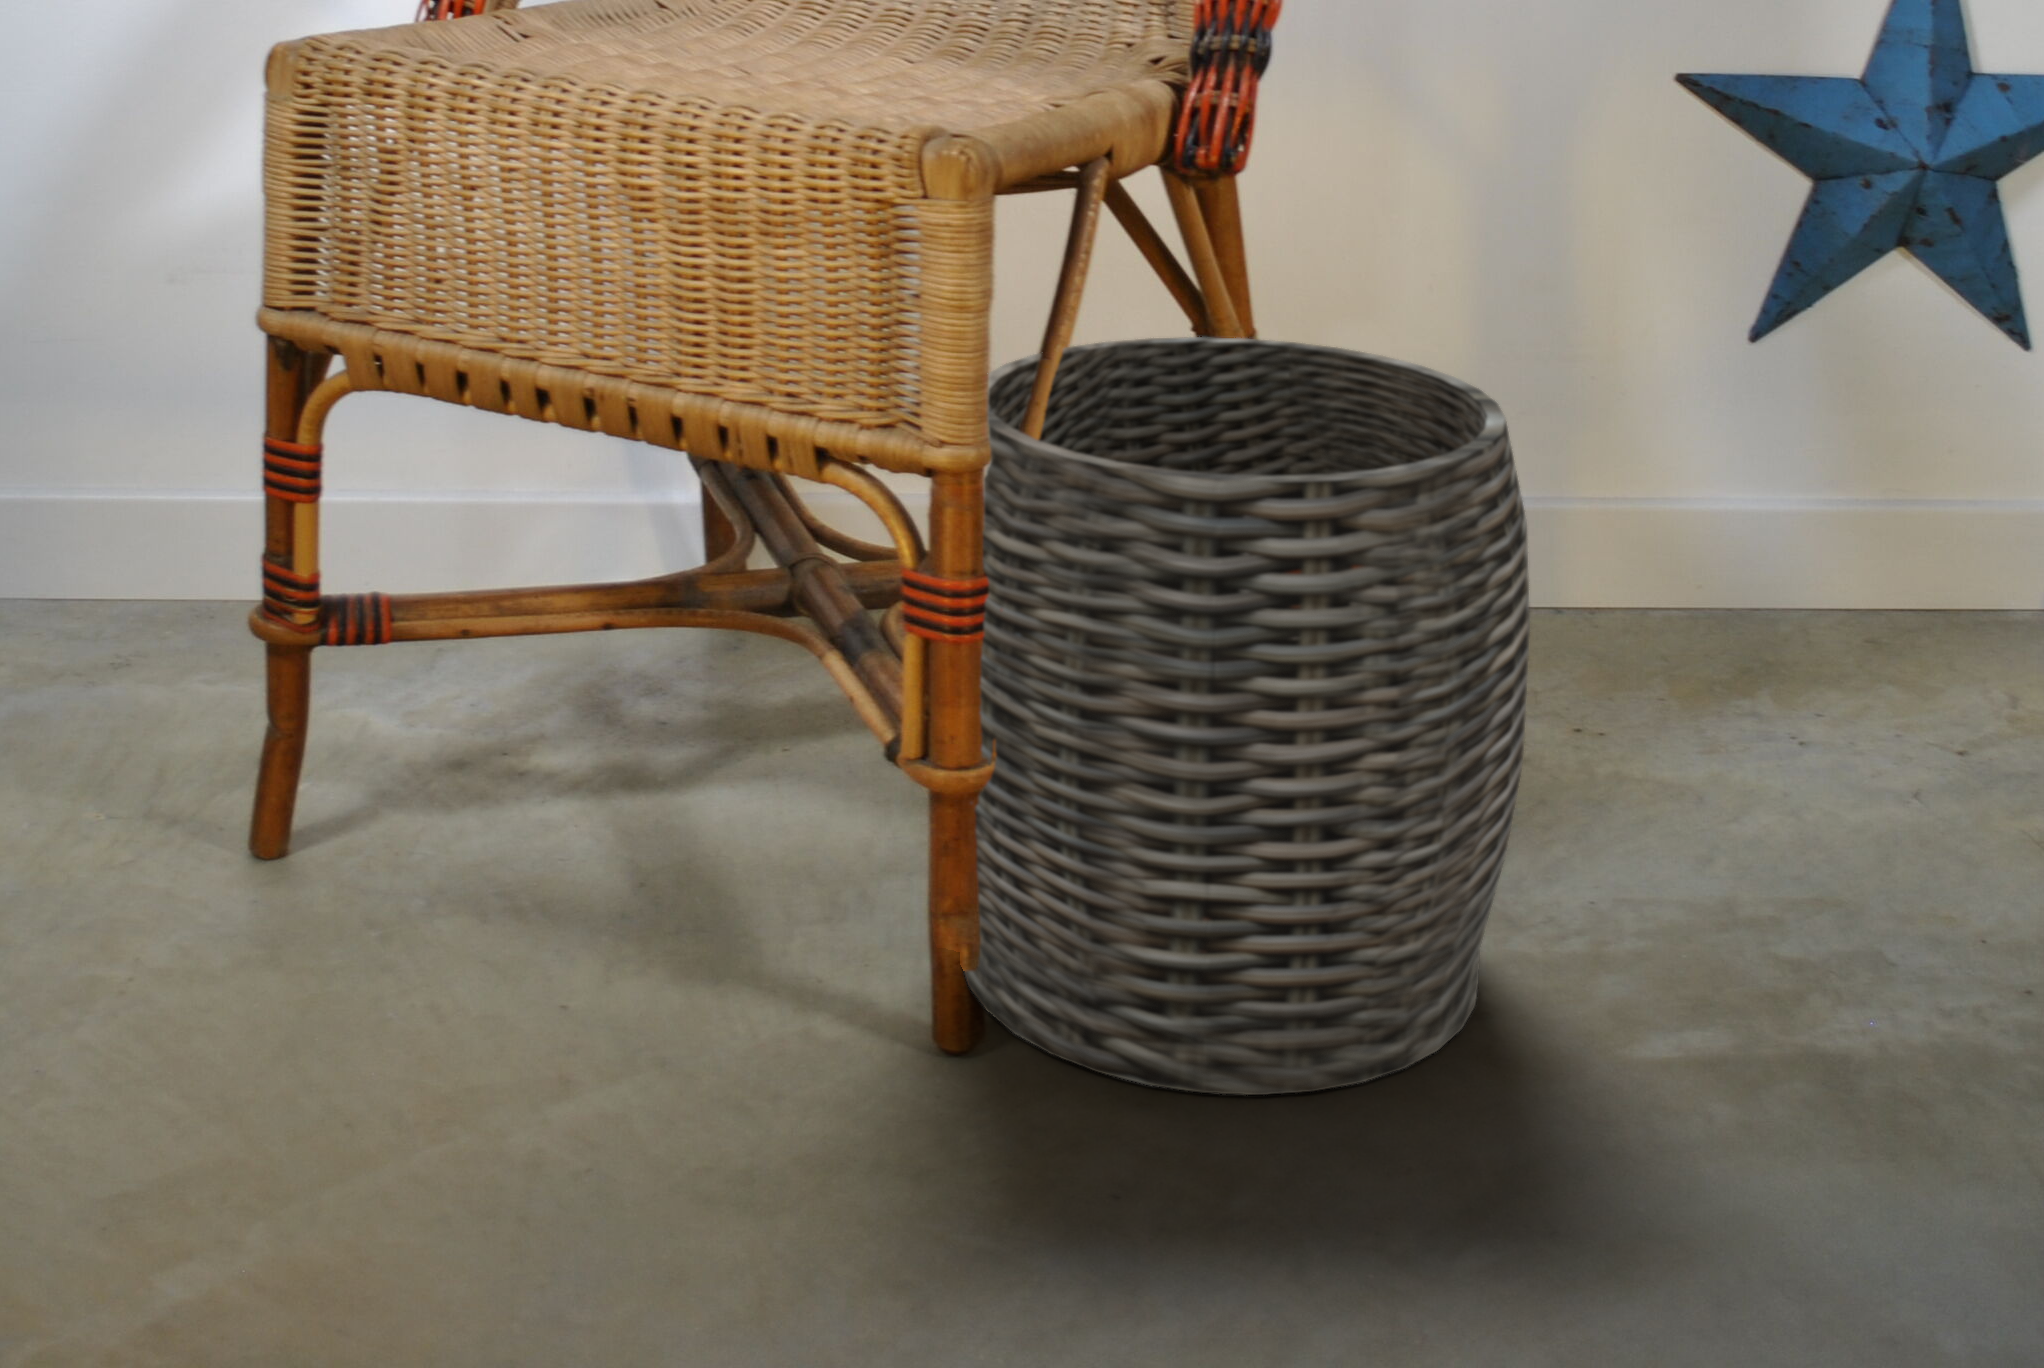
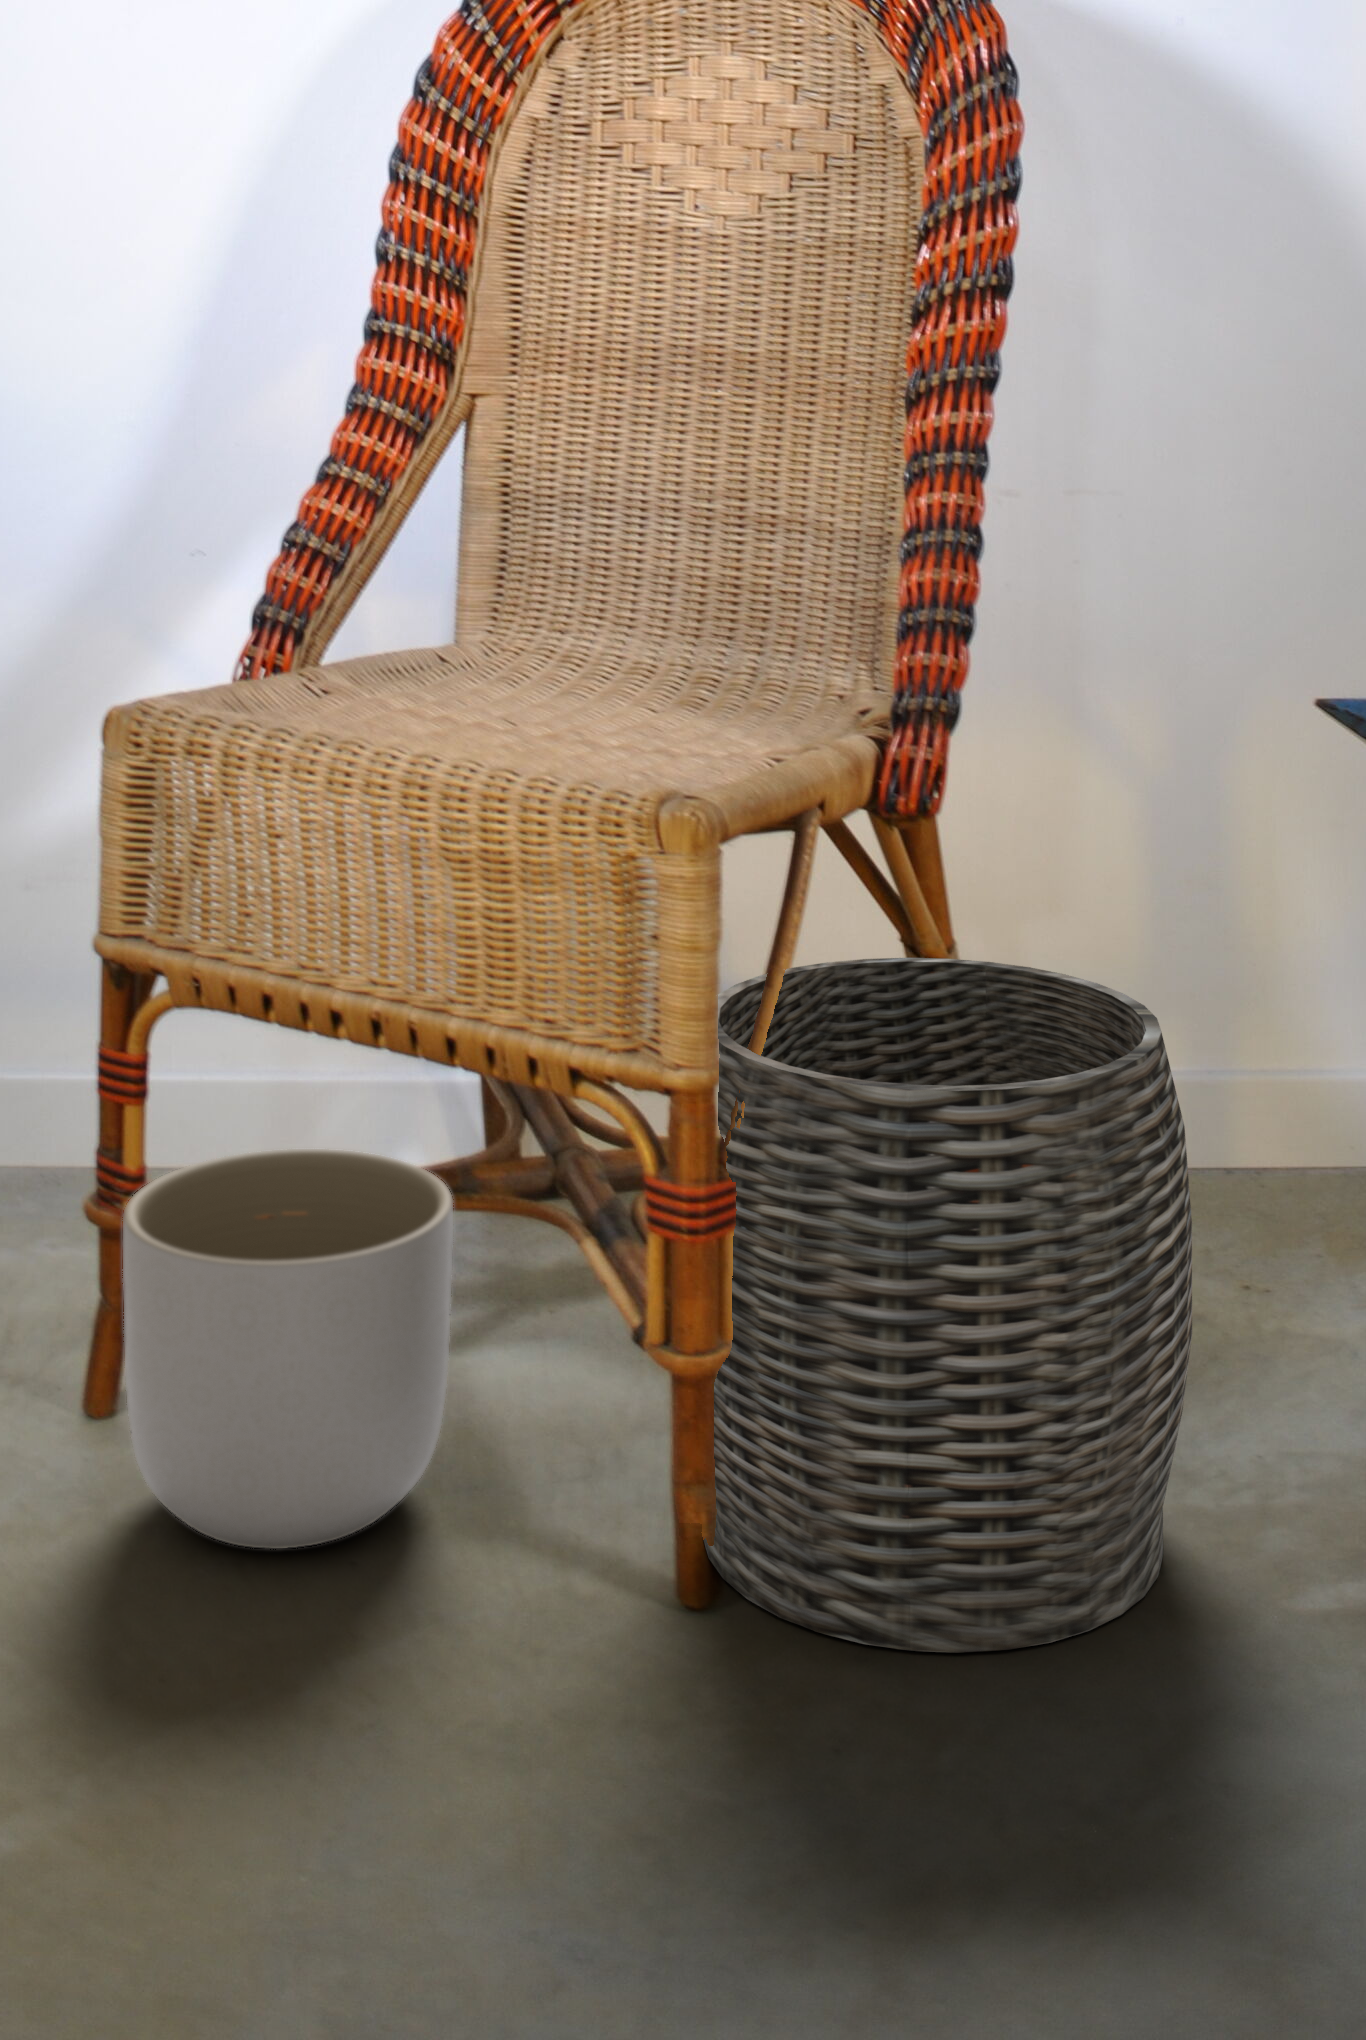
planter: none [294,544,677,977] -> present [123,1149,453,1549]

